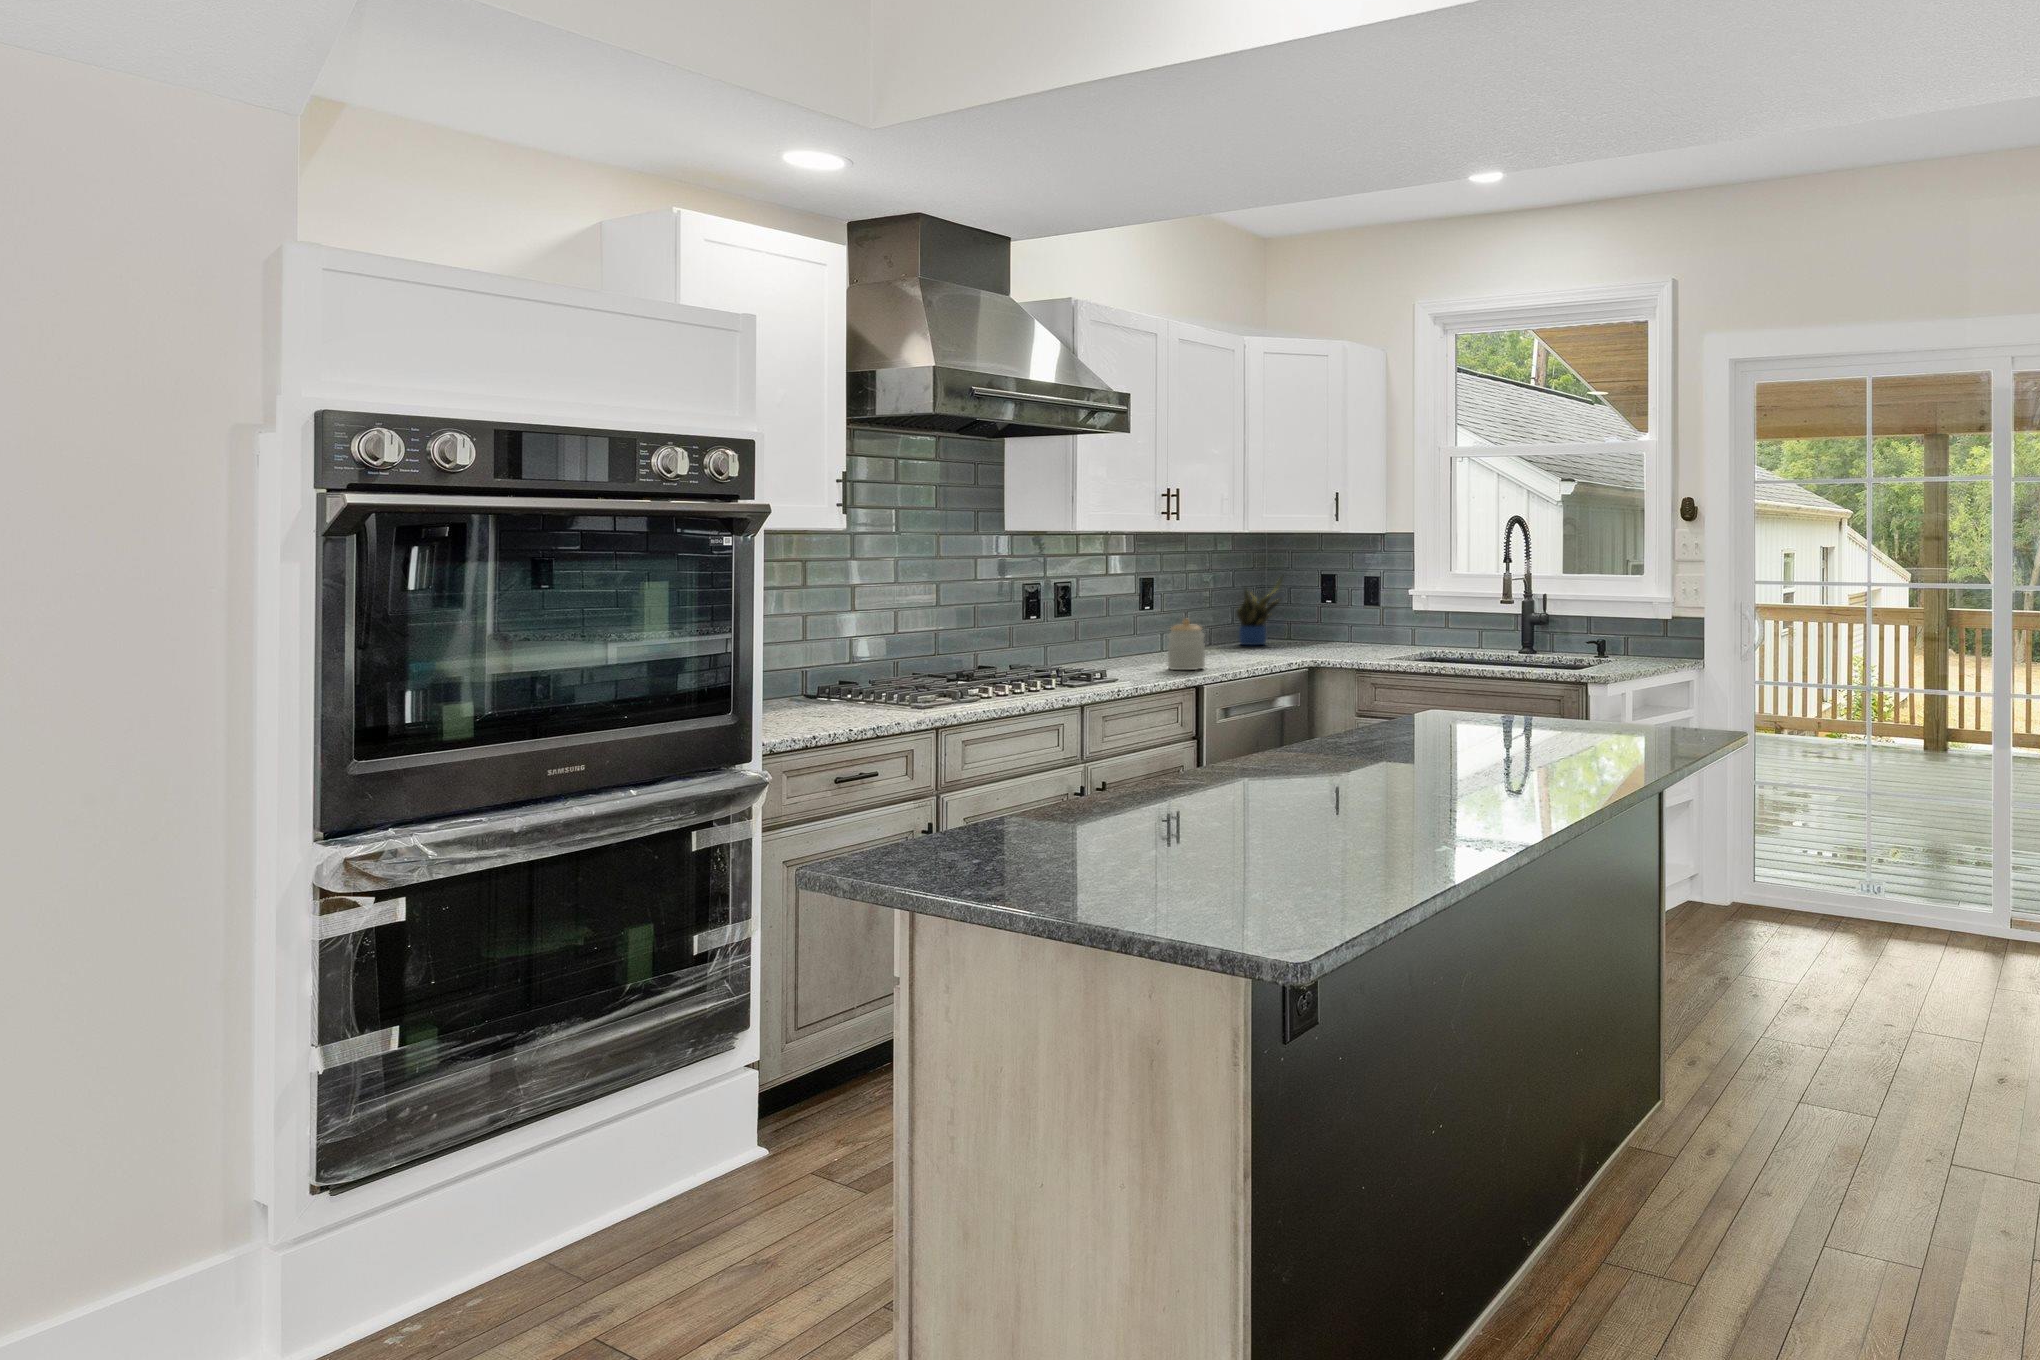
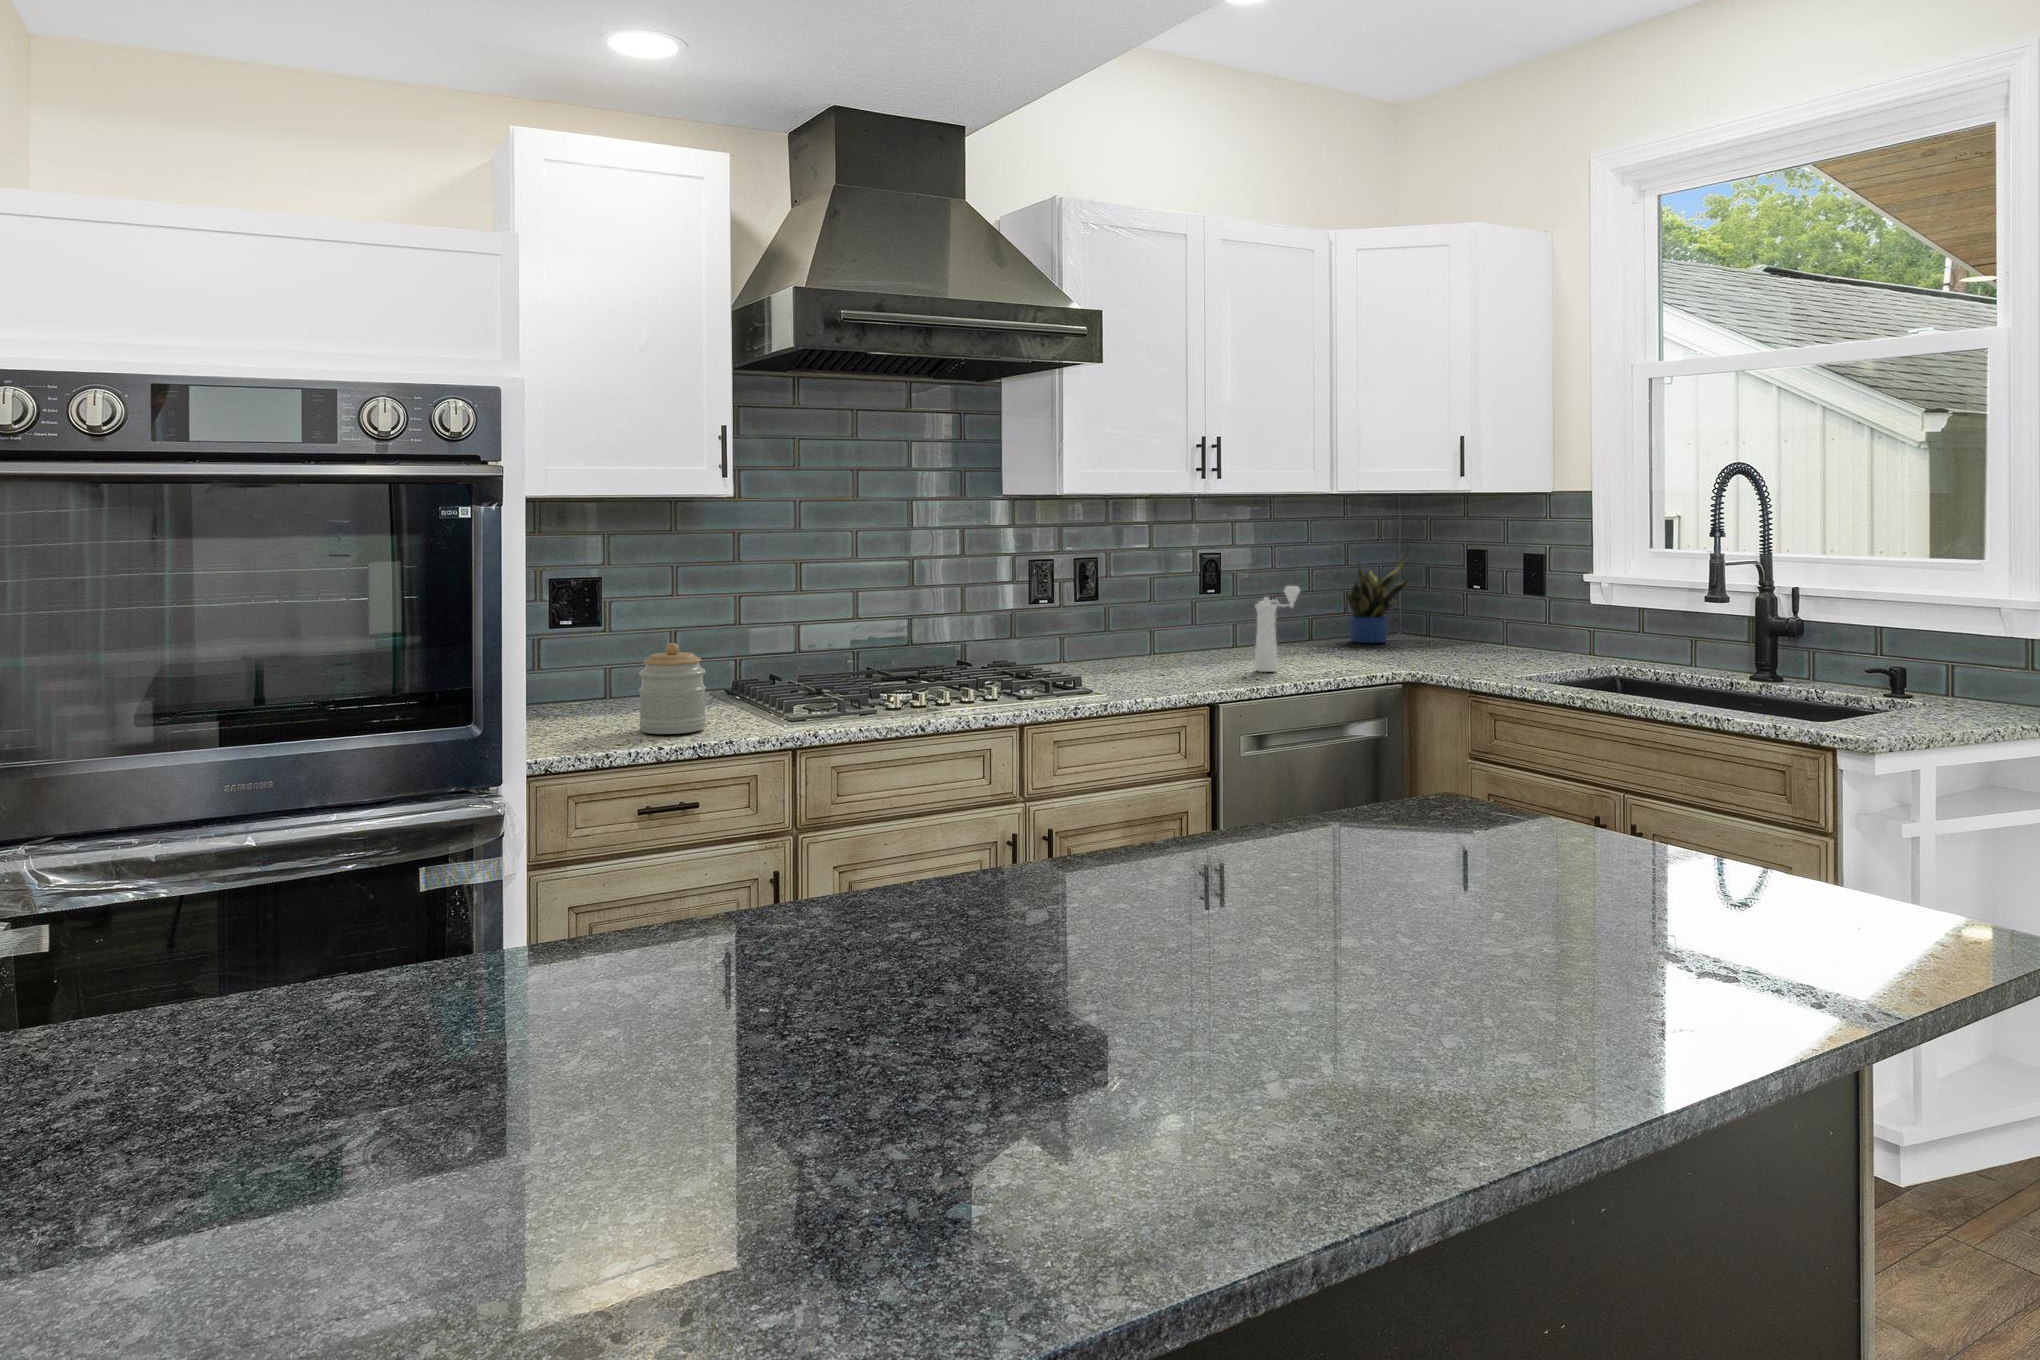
pepper mill: none [1205,602,1233,664] -> present [1255,586,1300,672]
jar: present [1168,619,1205,670] -> present [639,643,706,734]

